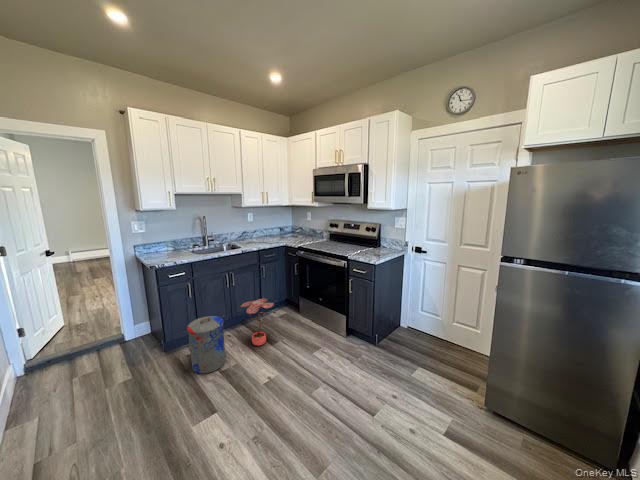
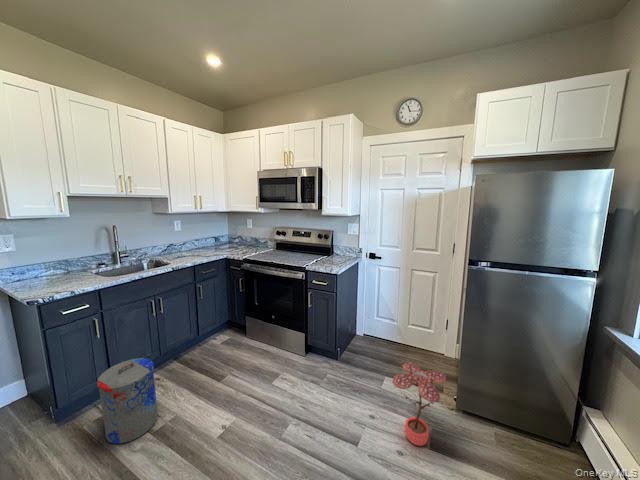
potted plant: present [241,299,274,346] -> present [393,362,446,446]

